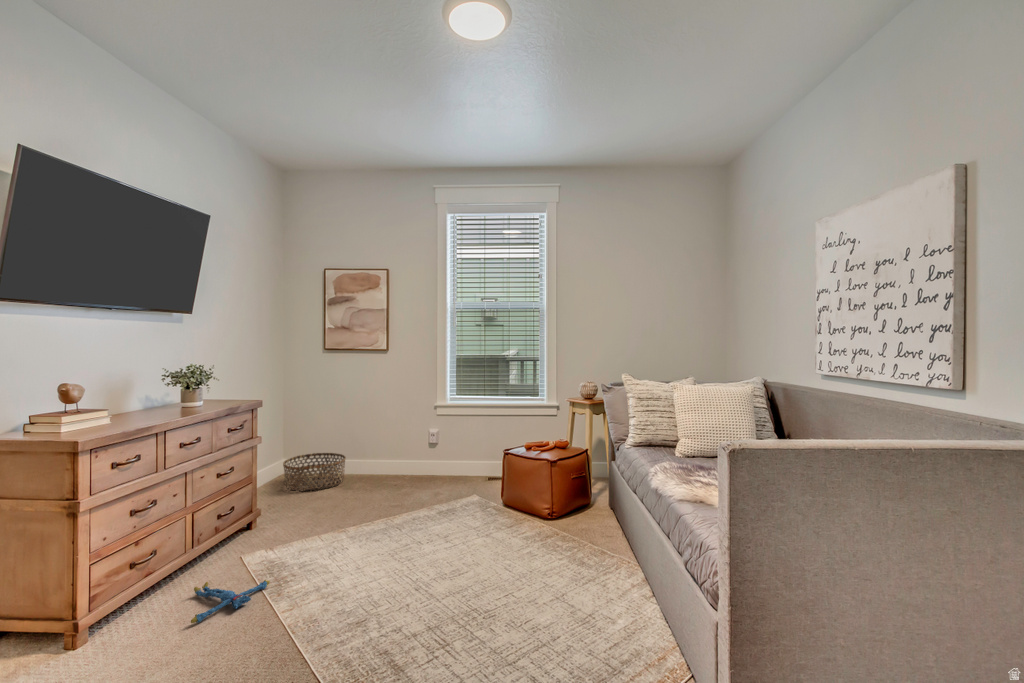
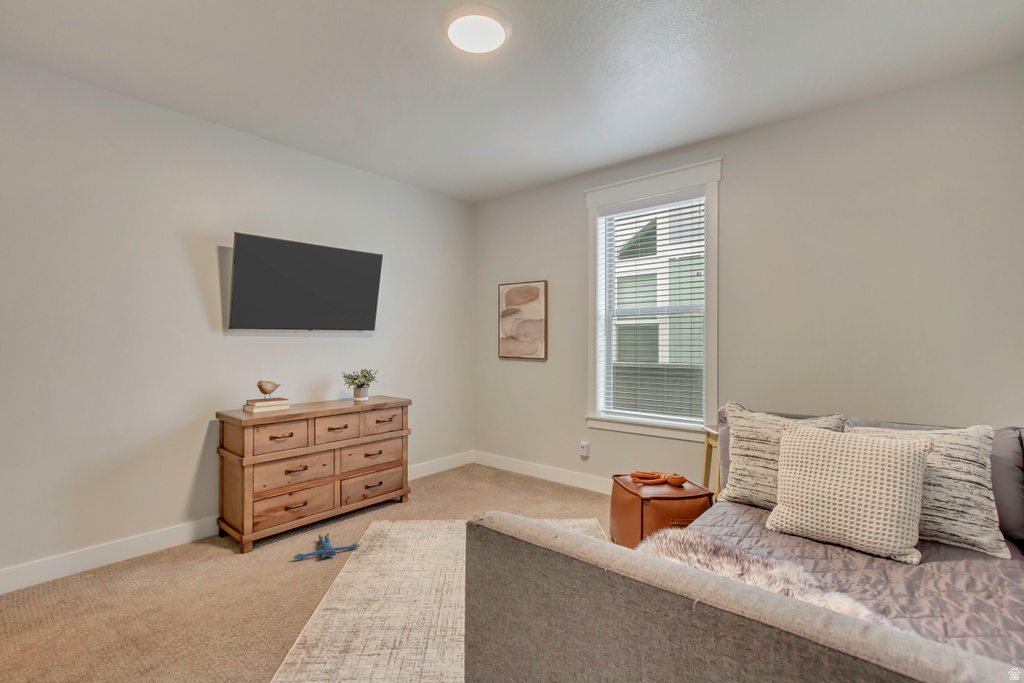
basket: present [283,453,346,490] -> none [457,448,508,480]

